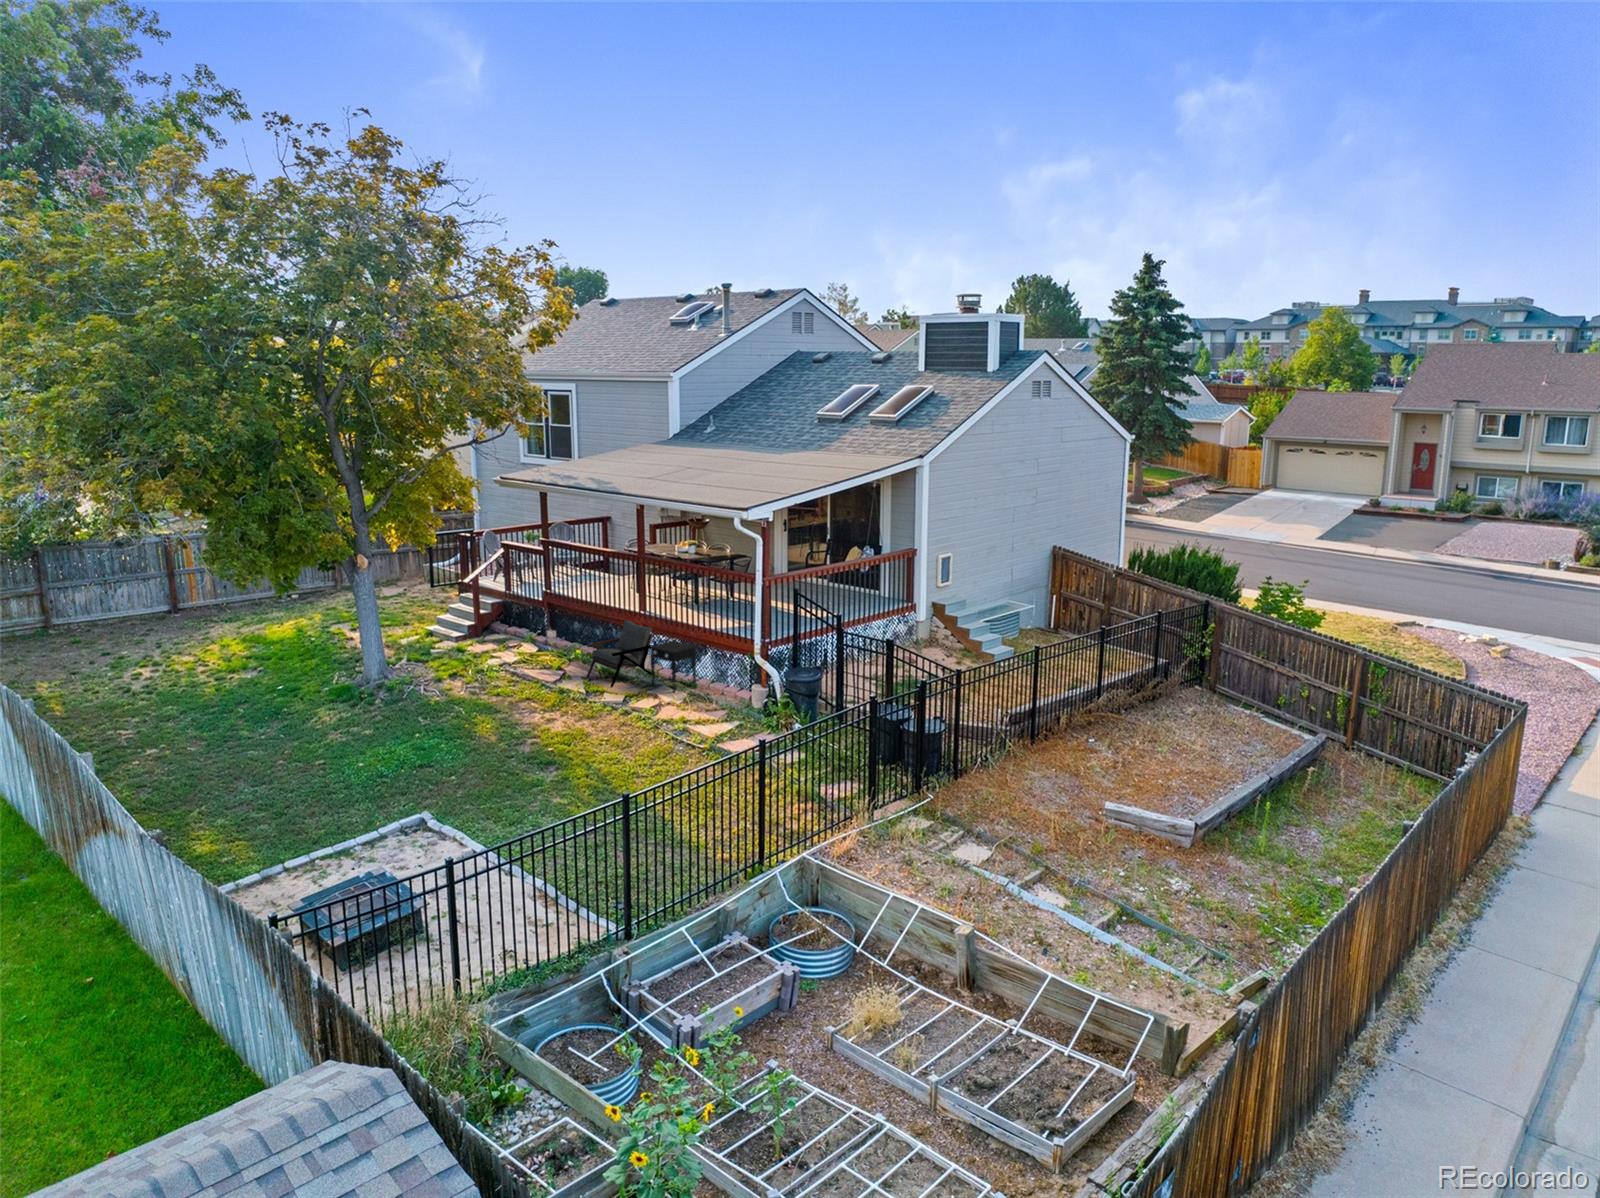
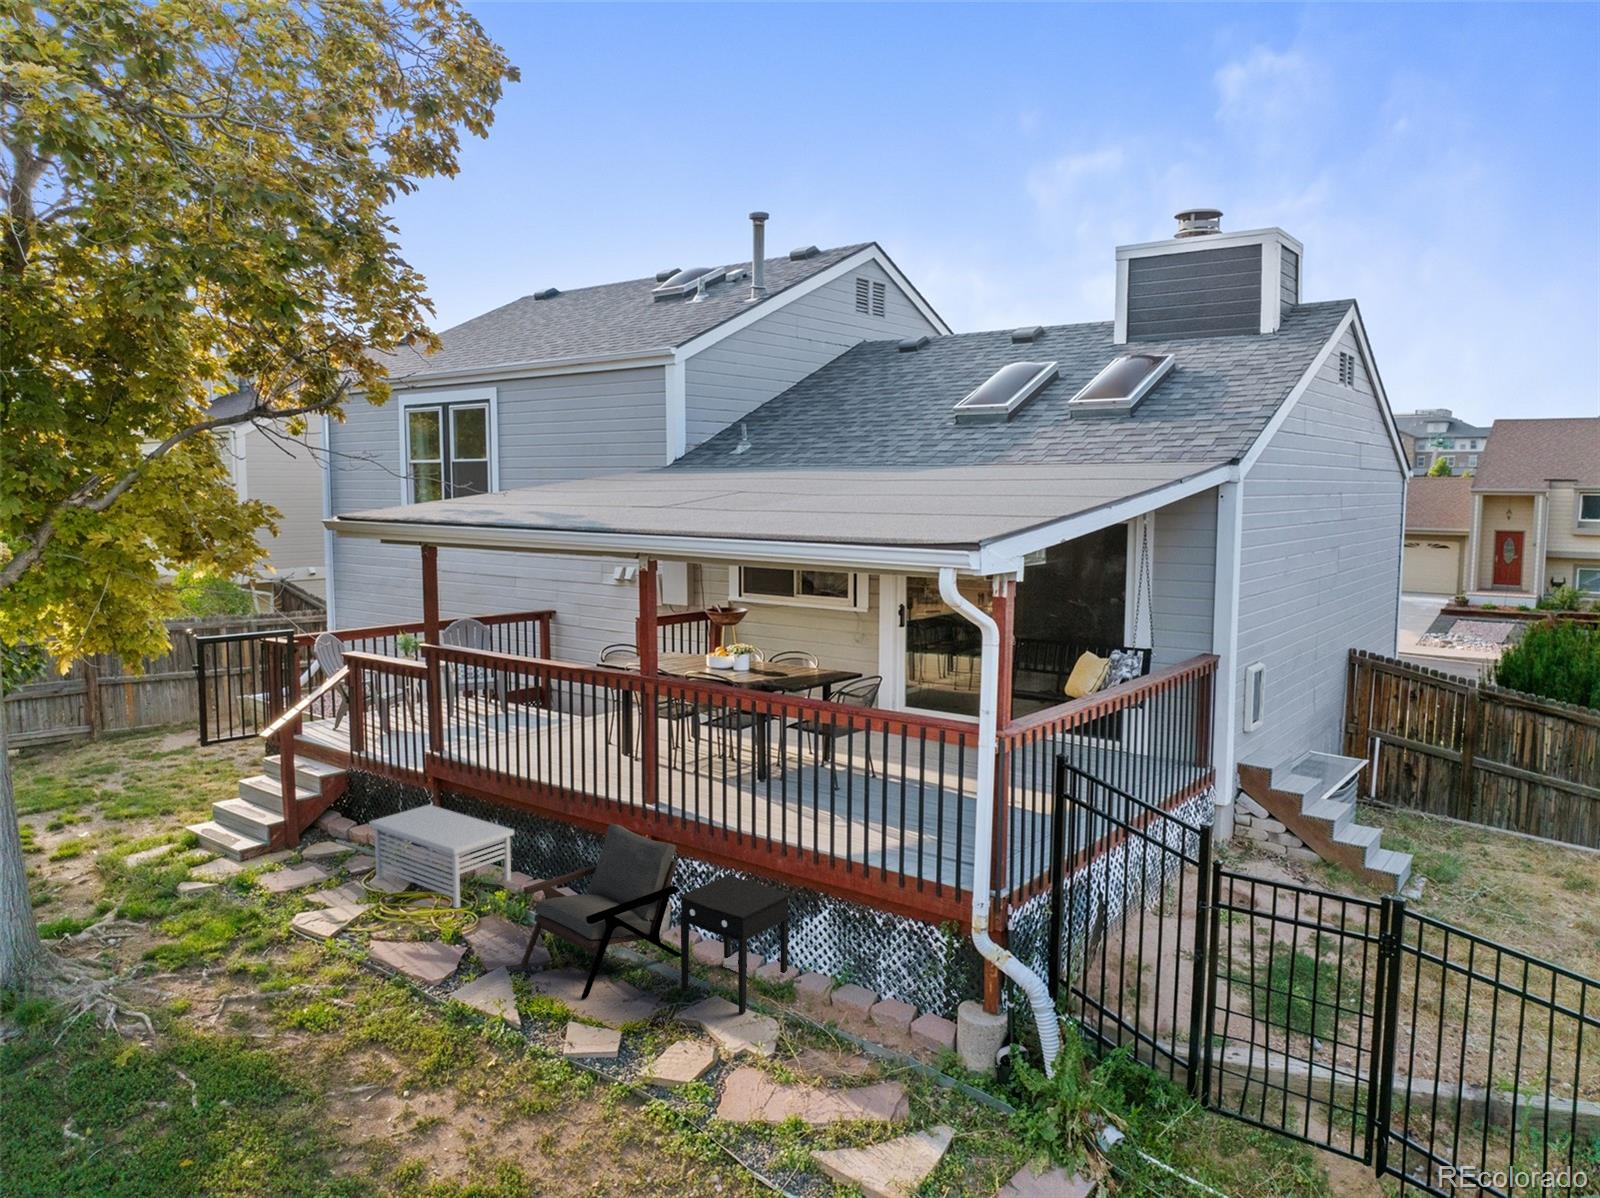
storage bench: none [518,616,585,659] -> present [369,805,514,908]

